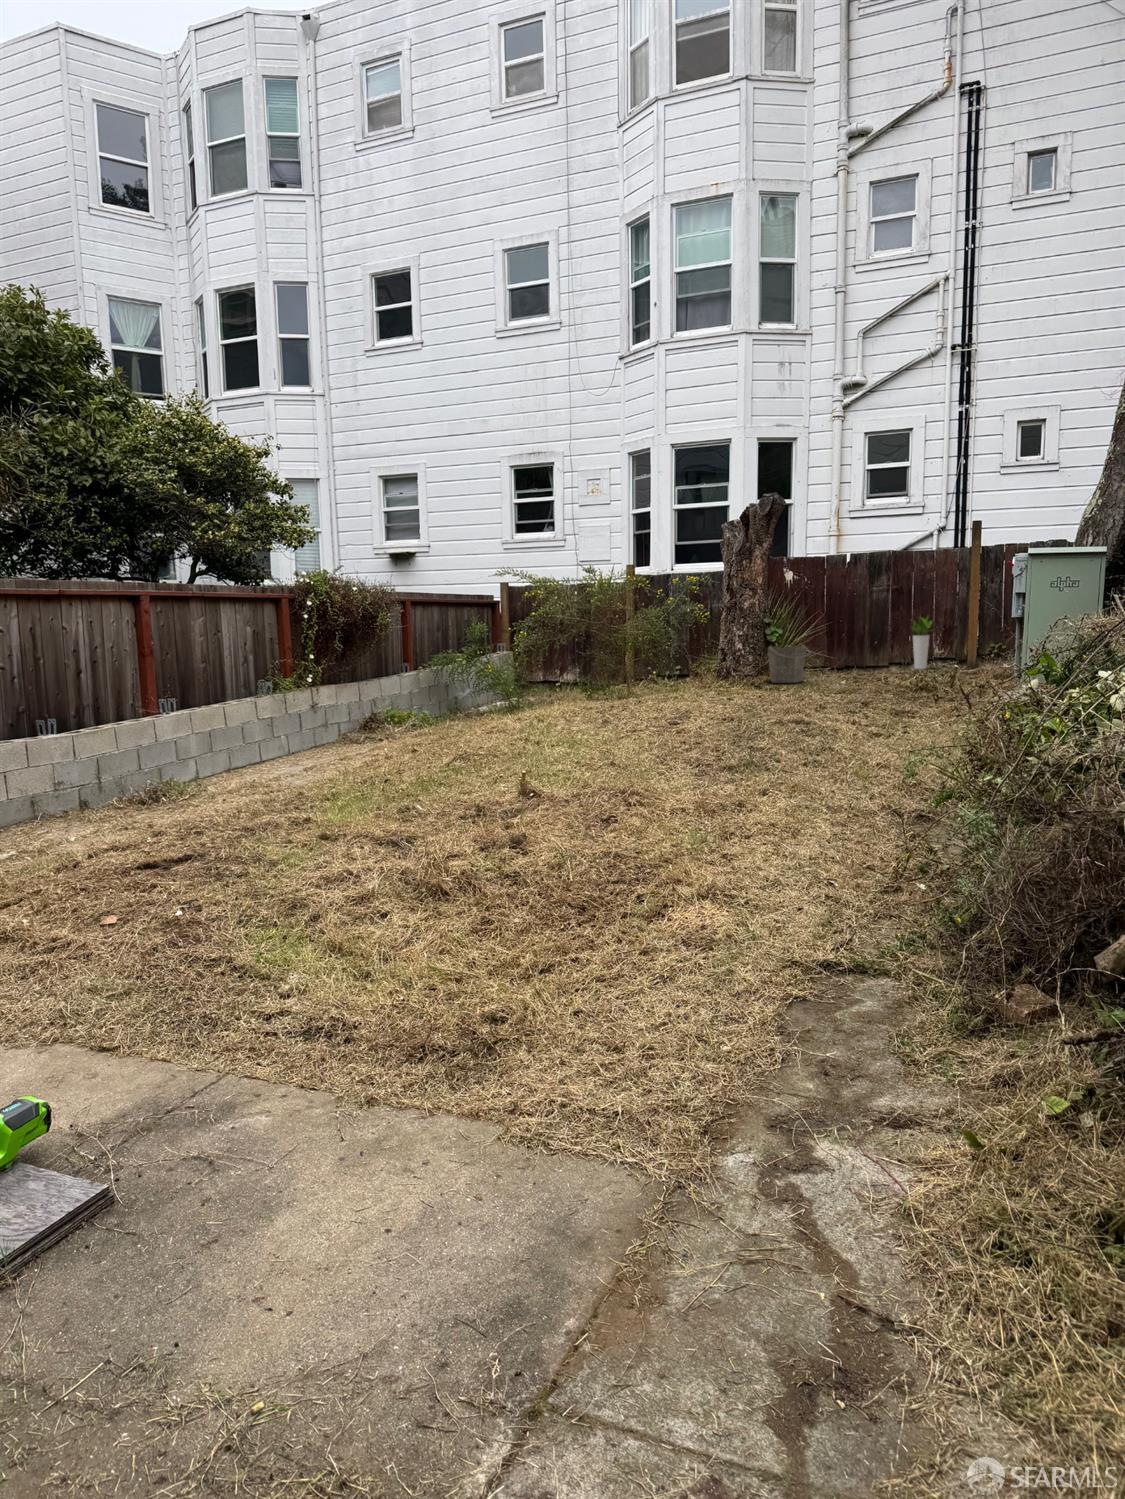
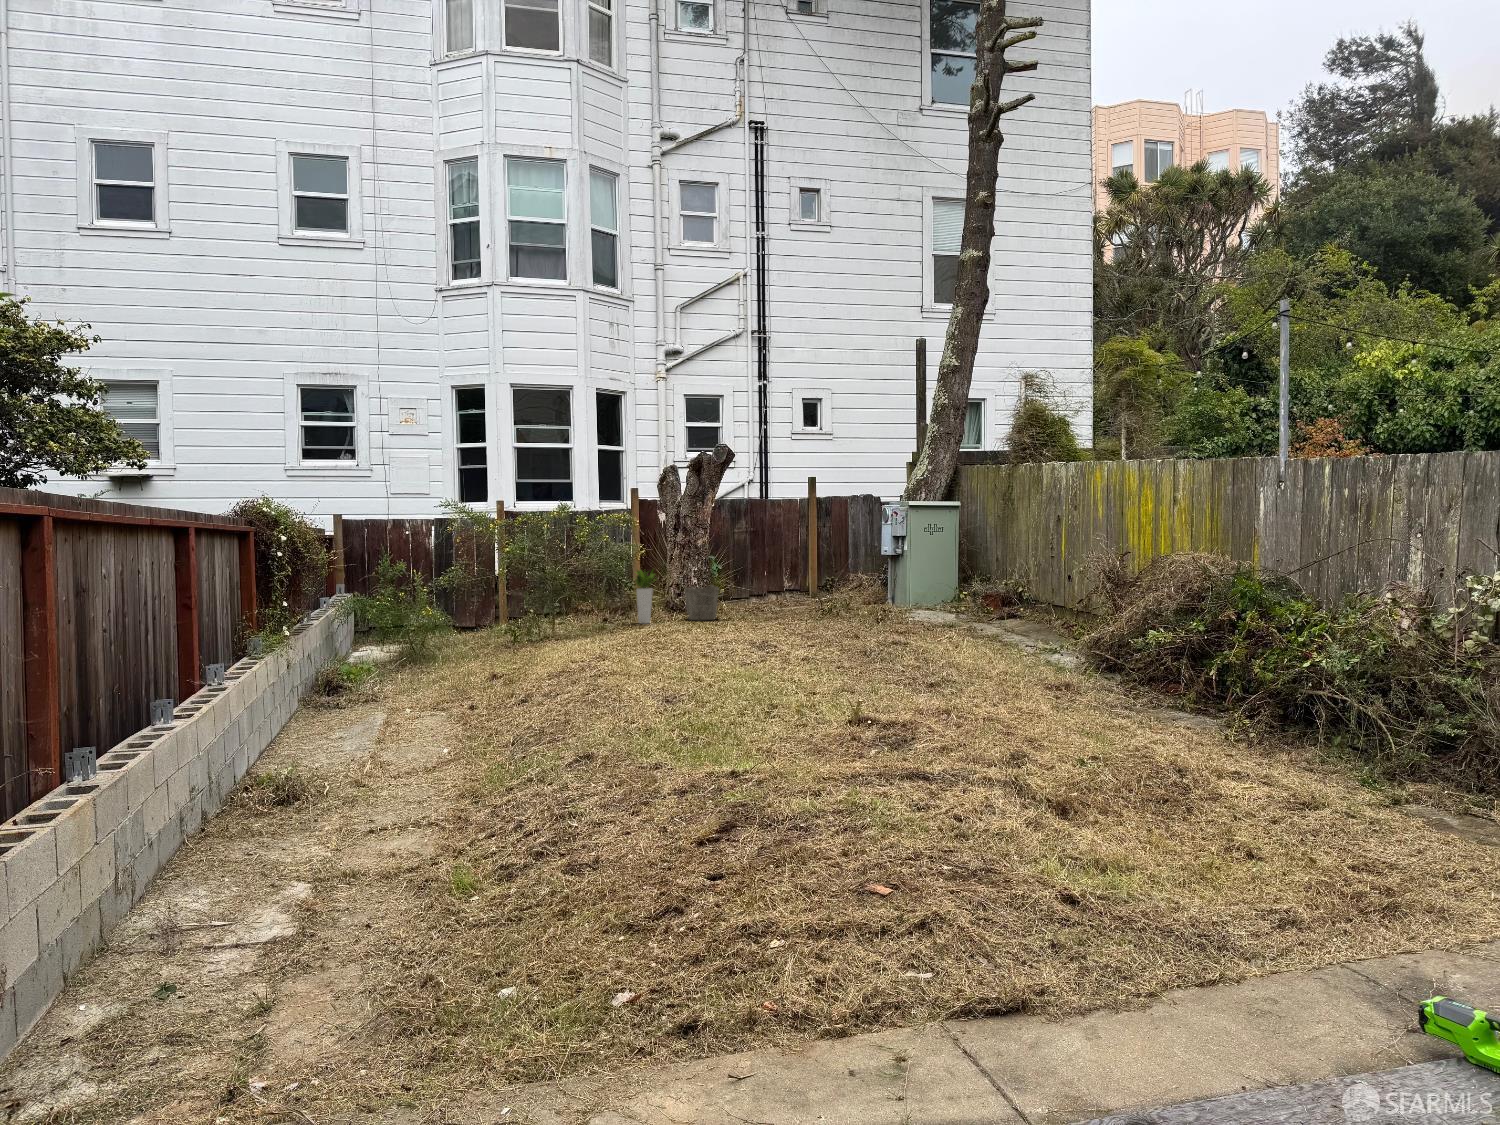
planter: present [912,617,932,669] -> present [635,570,654,624]

